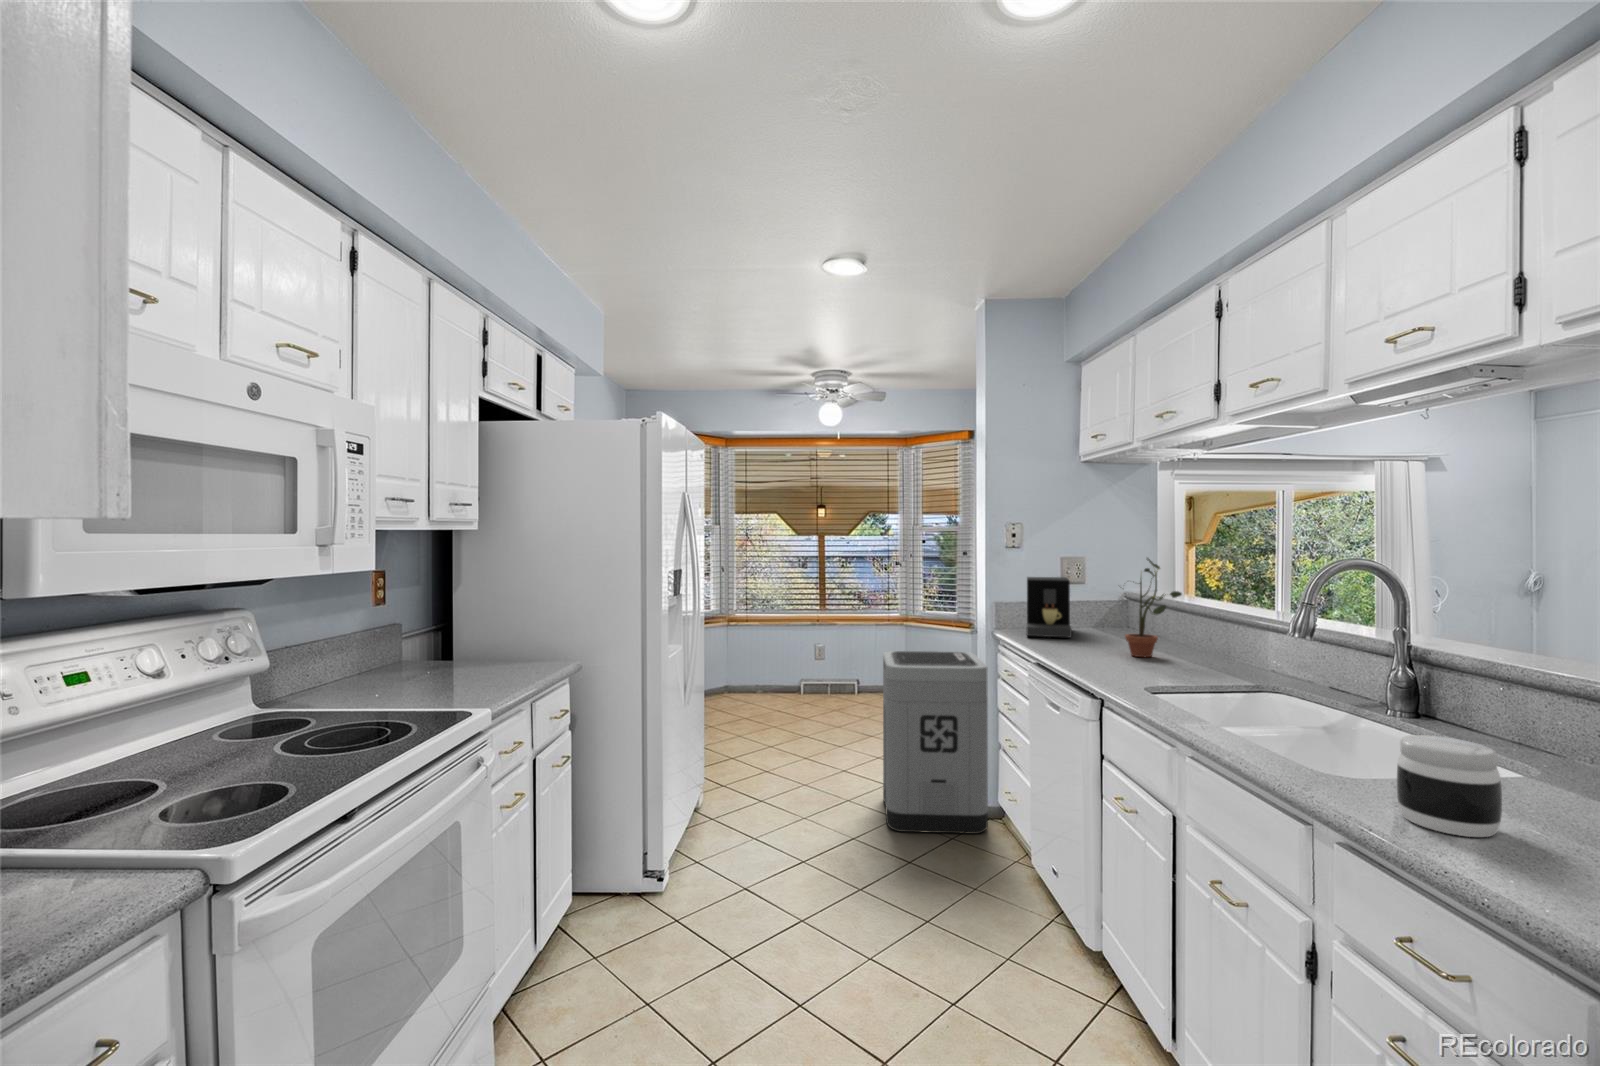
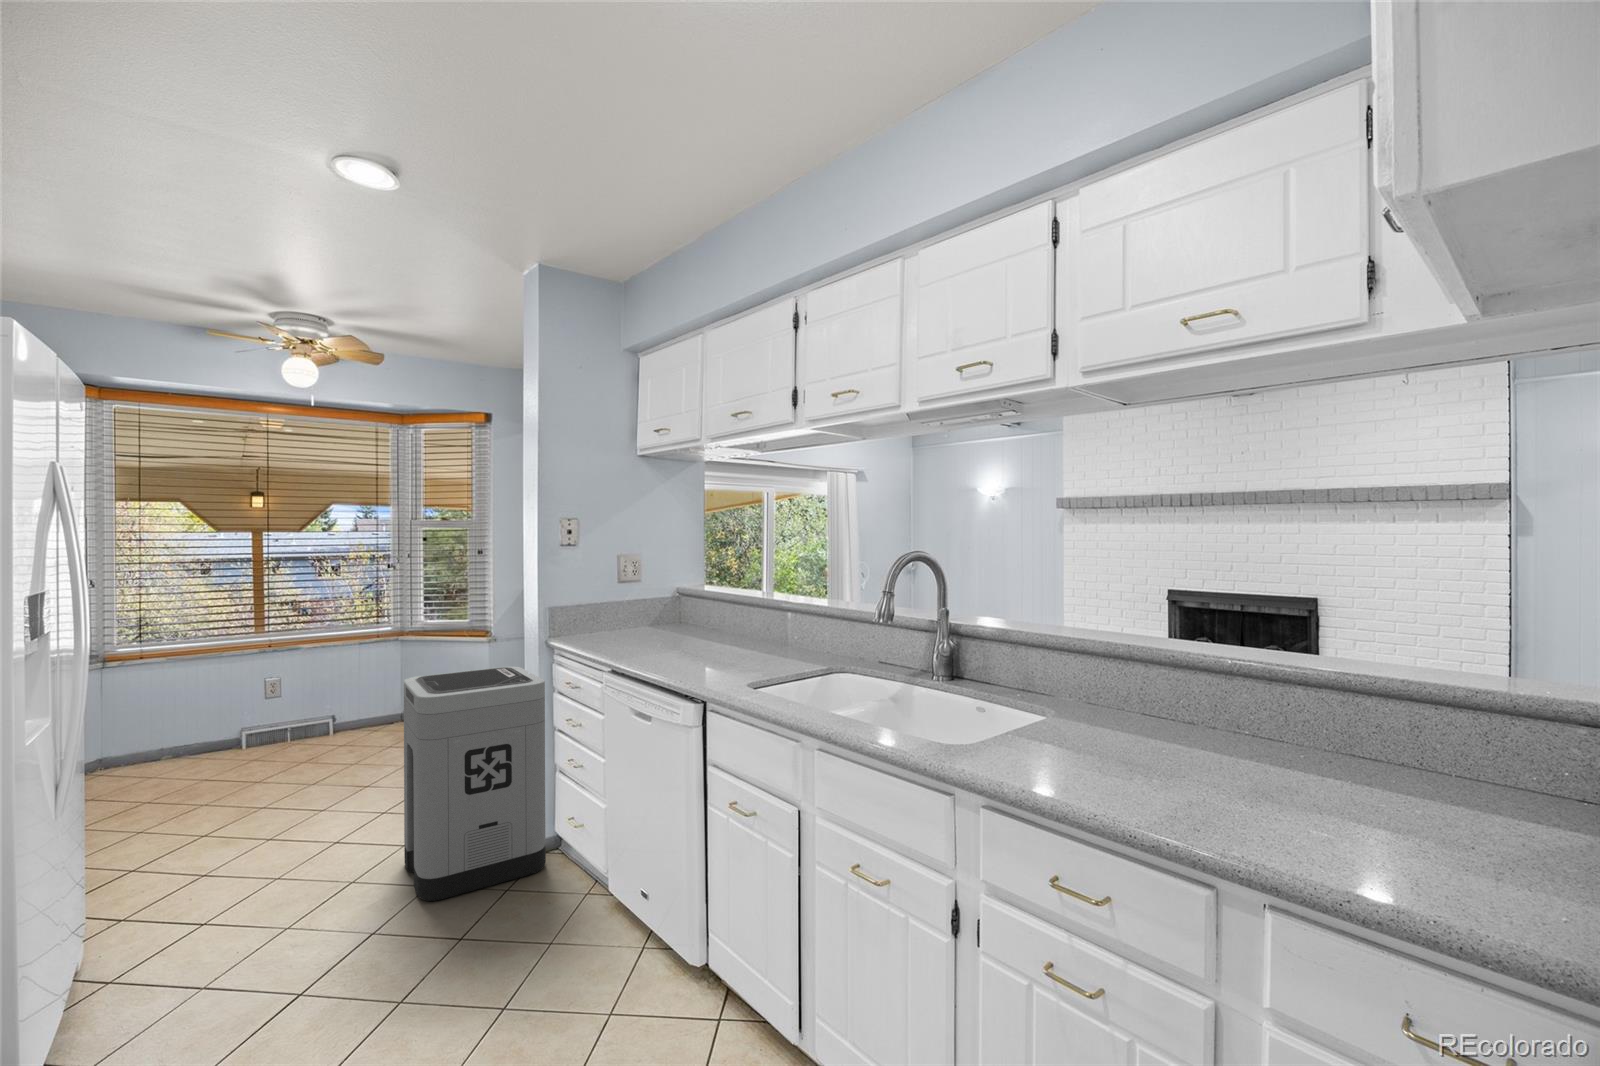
potted plant: present [1125,558,1182,657] -> none [698,553,753,653]
coffee maker: present [1027,577,1072,637] -> none [584,576,640,642]
jar: present [1397,735,1502,837] -> none [1021,699,1089,780]

